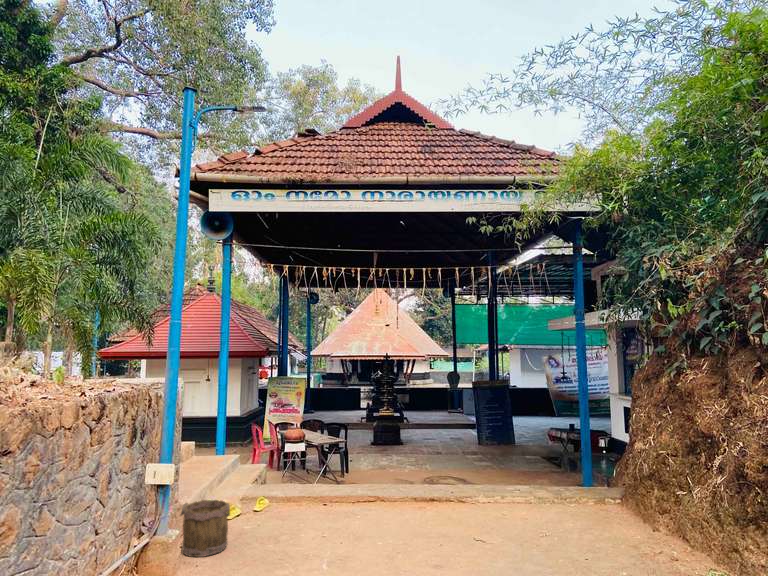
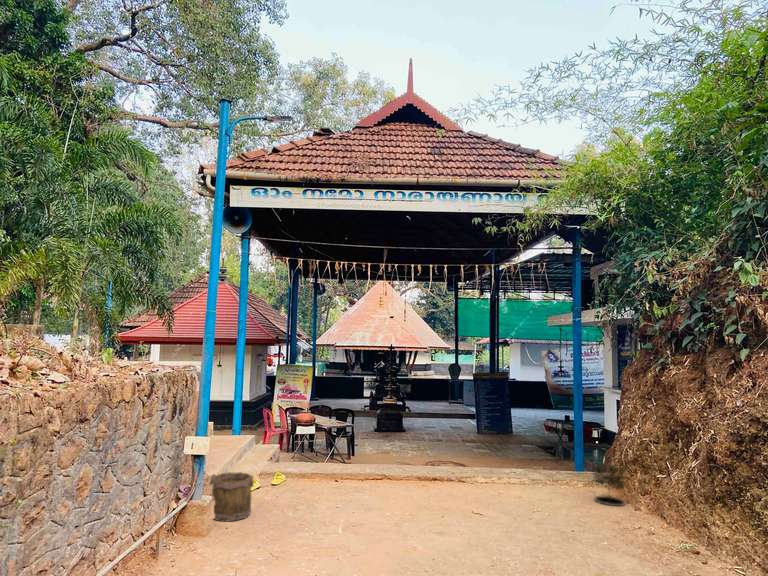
potted tree: none [598,460,643,526] -> present [592,449,626,506]

